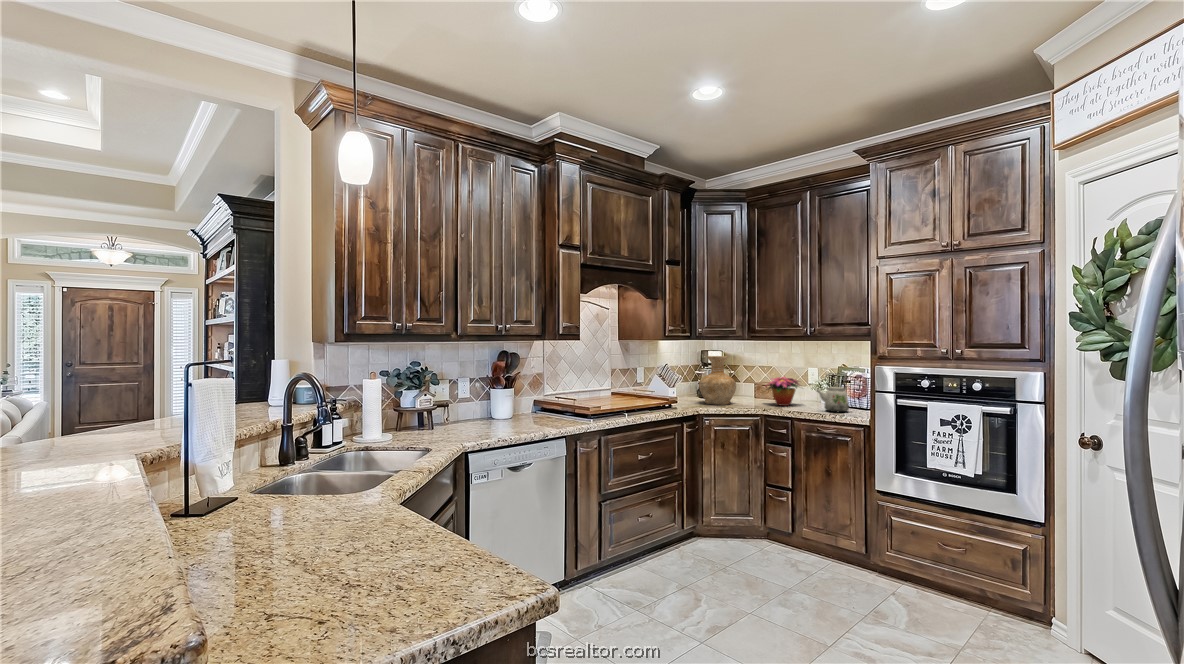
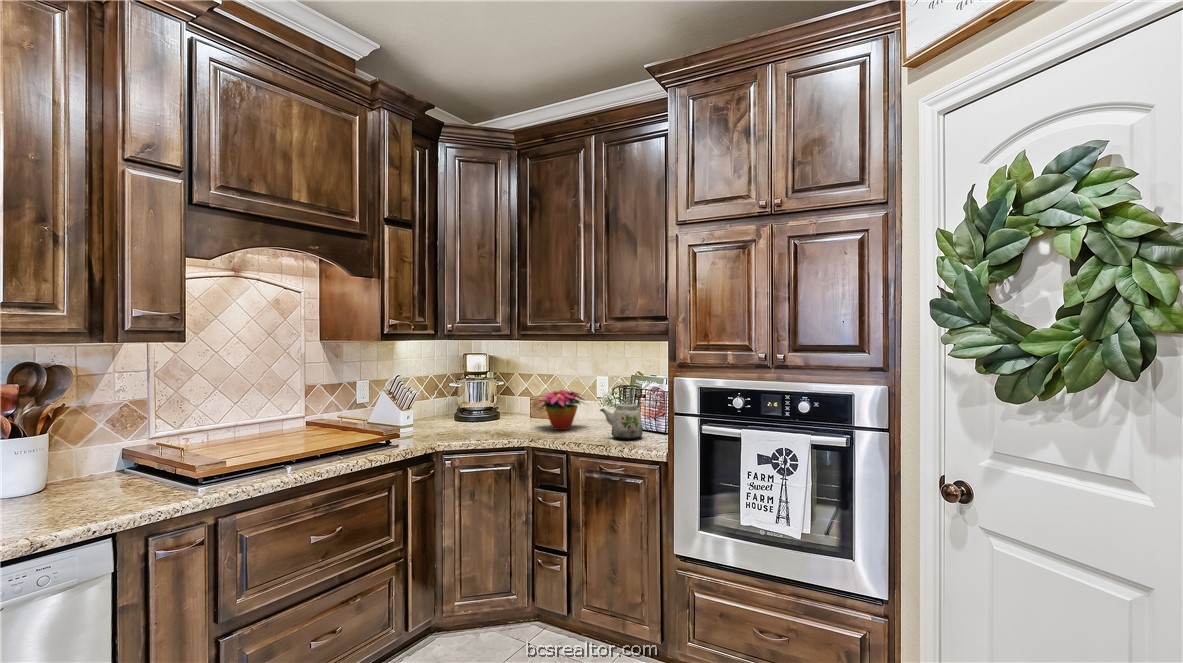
vase: present [699,356,736,405] -> none [446,362,499,433]

